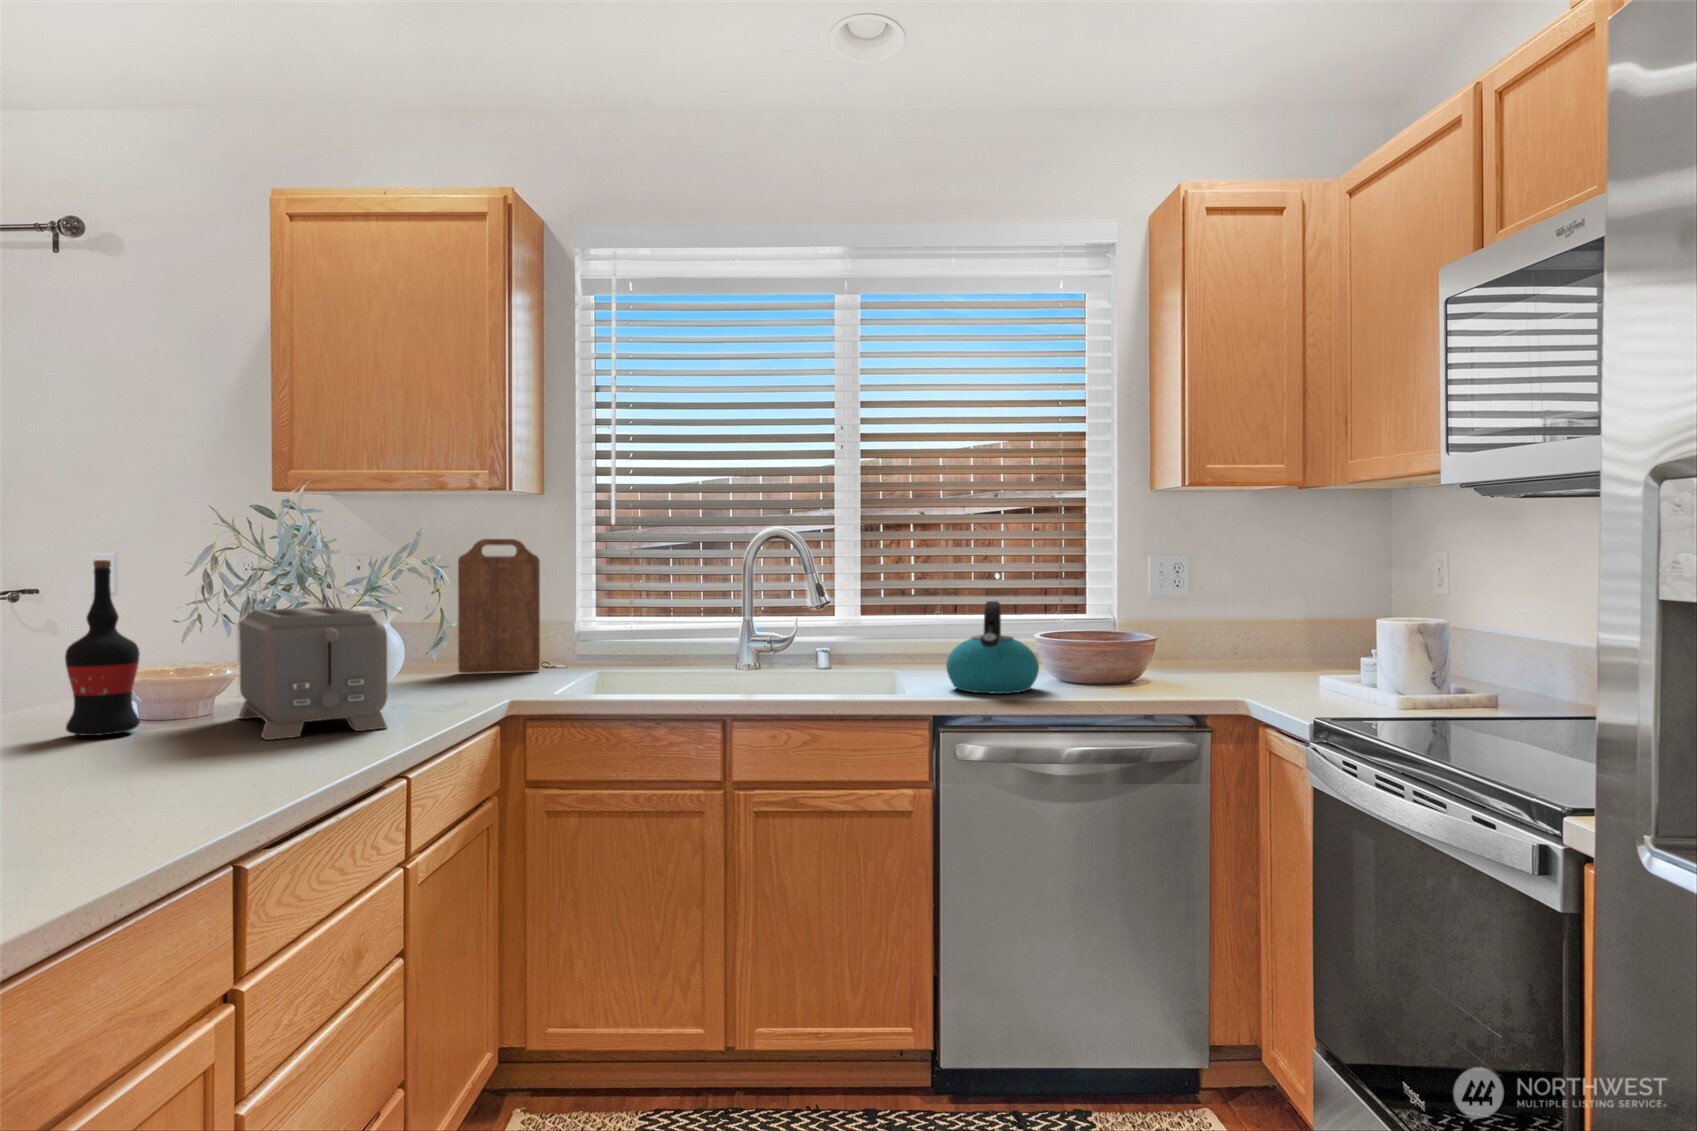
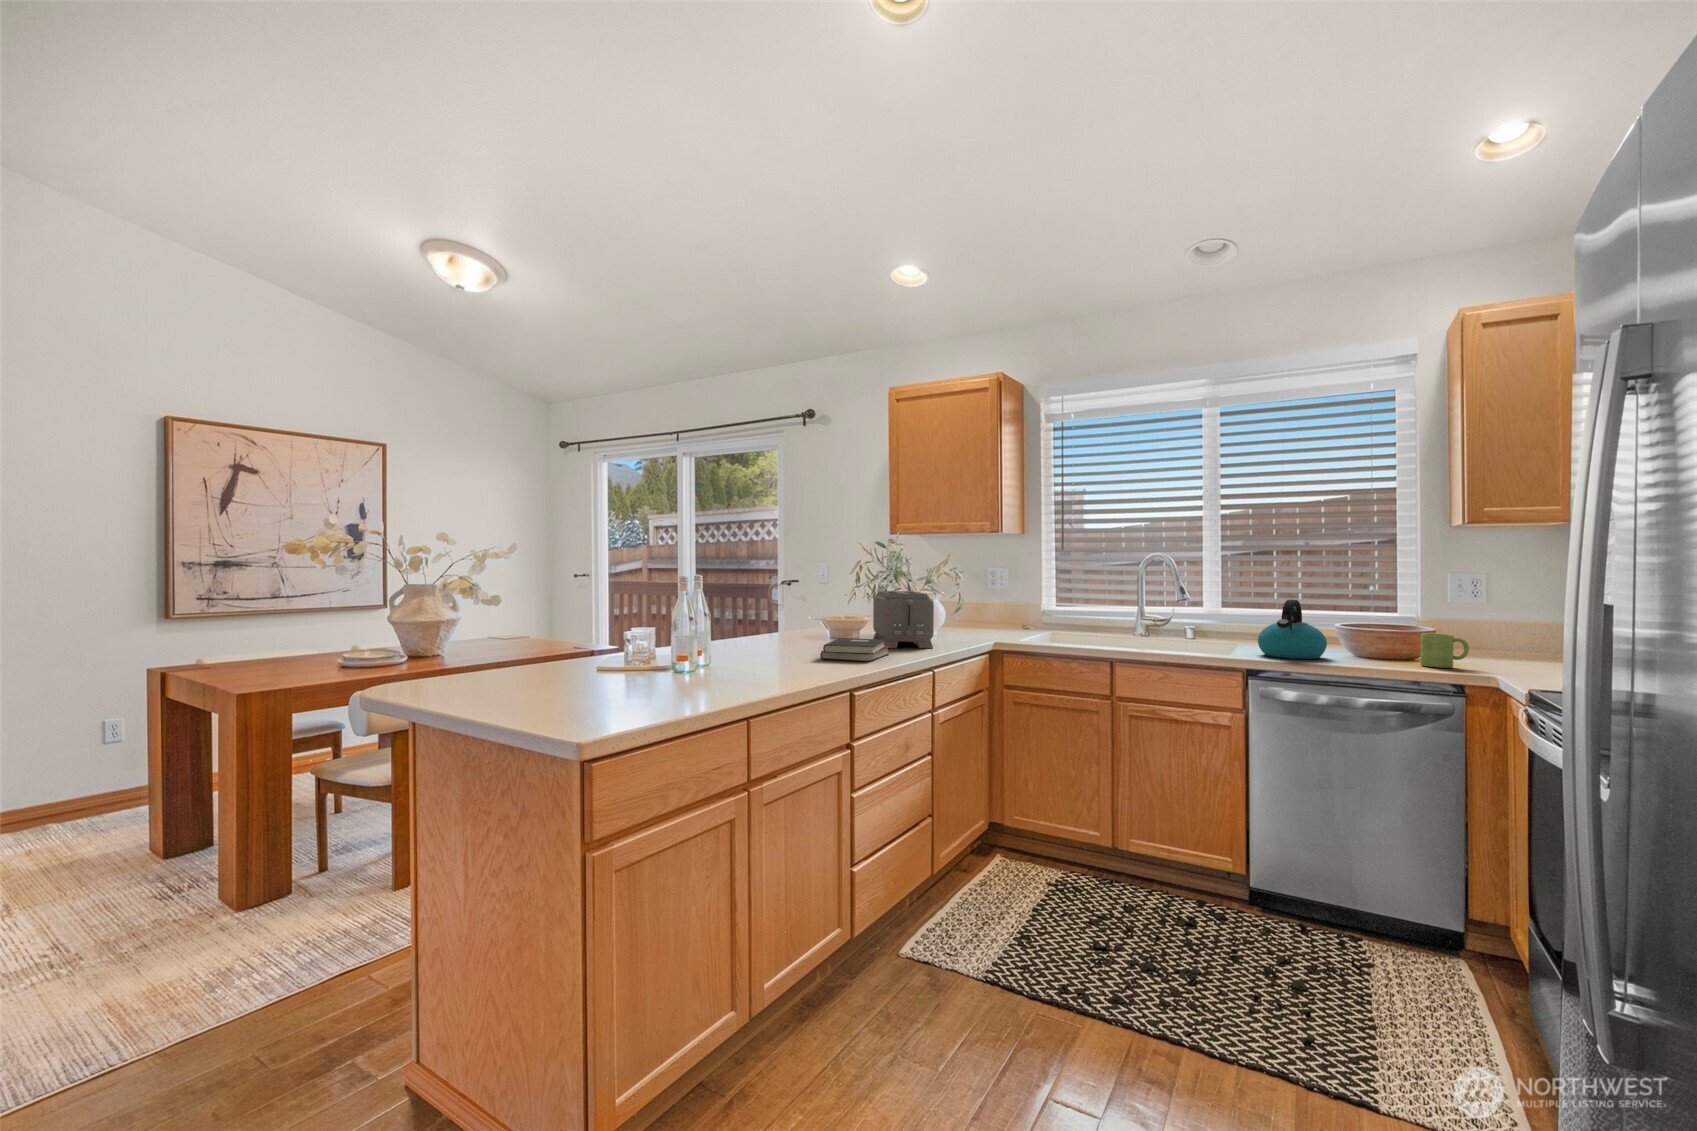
cutting board: present [458,539,540,673] -> none [973,559,1016,632]
wine bottle: present [65,560,140,736] -> none [810,568,836,642]
mug: none [1153,644,1209,693] -> present [1420,634,1469,668]
hardback book: none [81,725,283,797] -> present [820,638,889,662]

